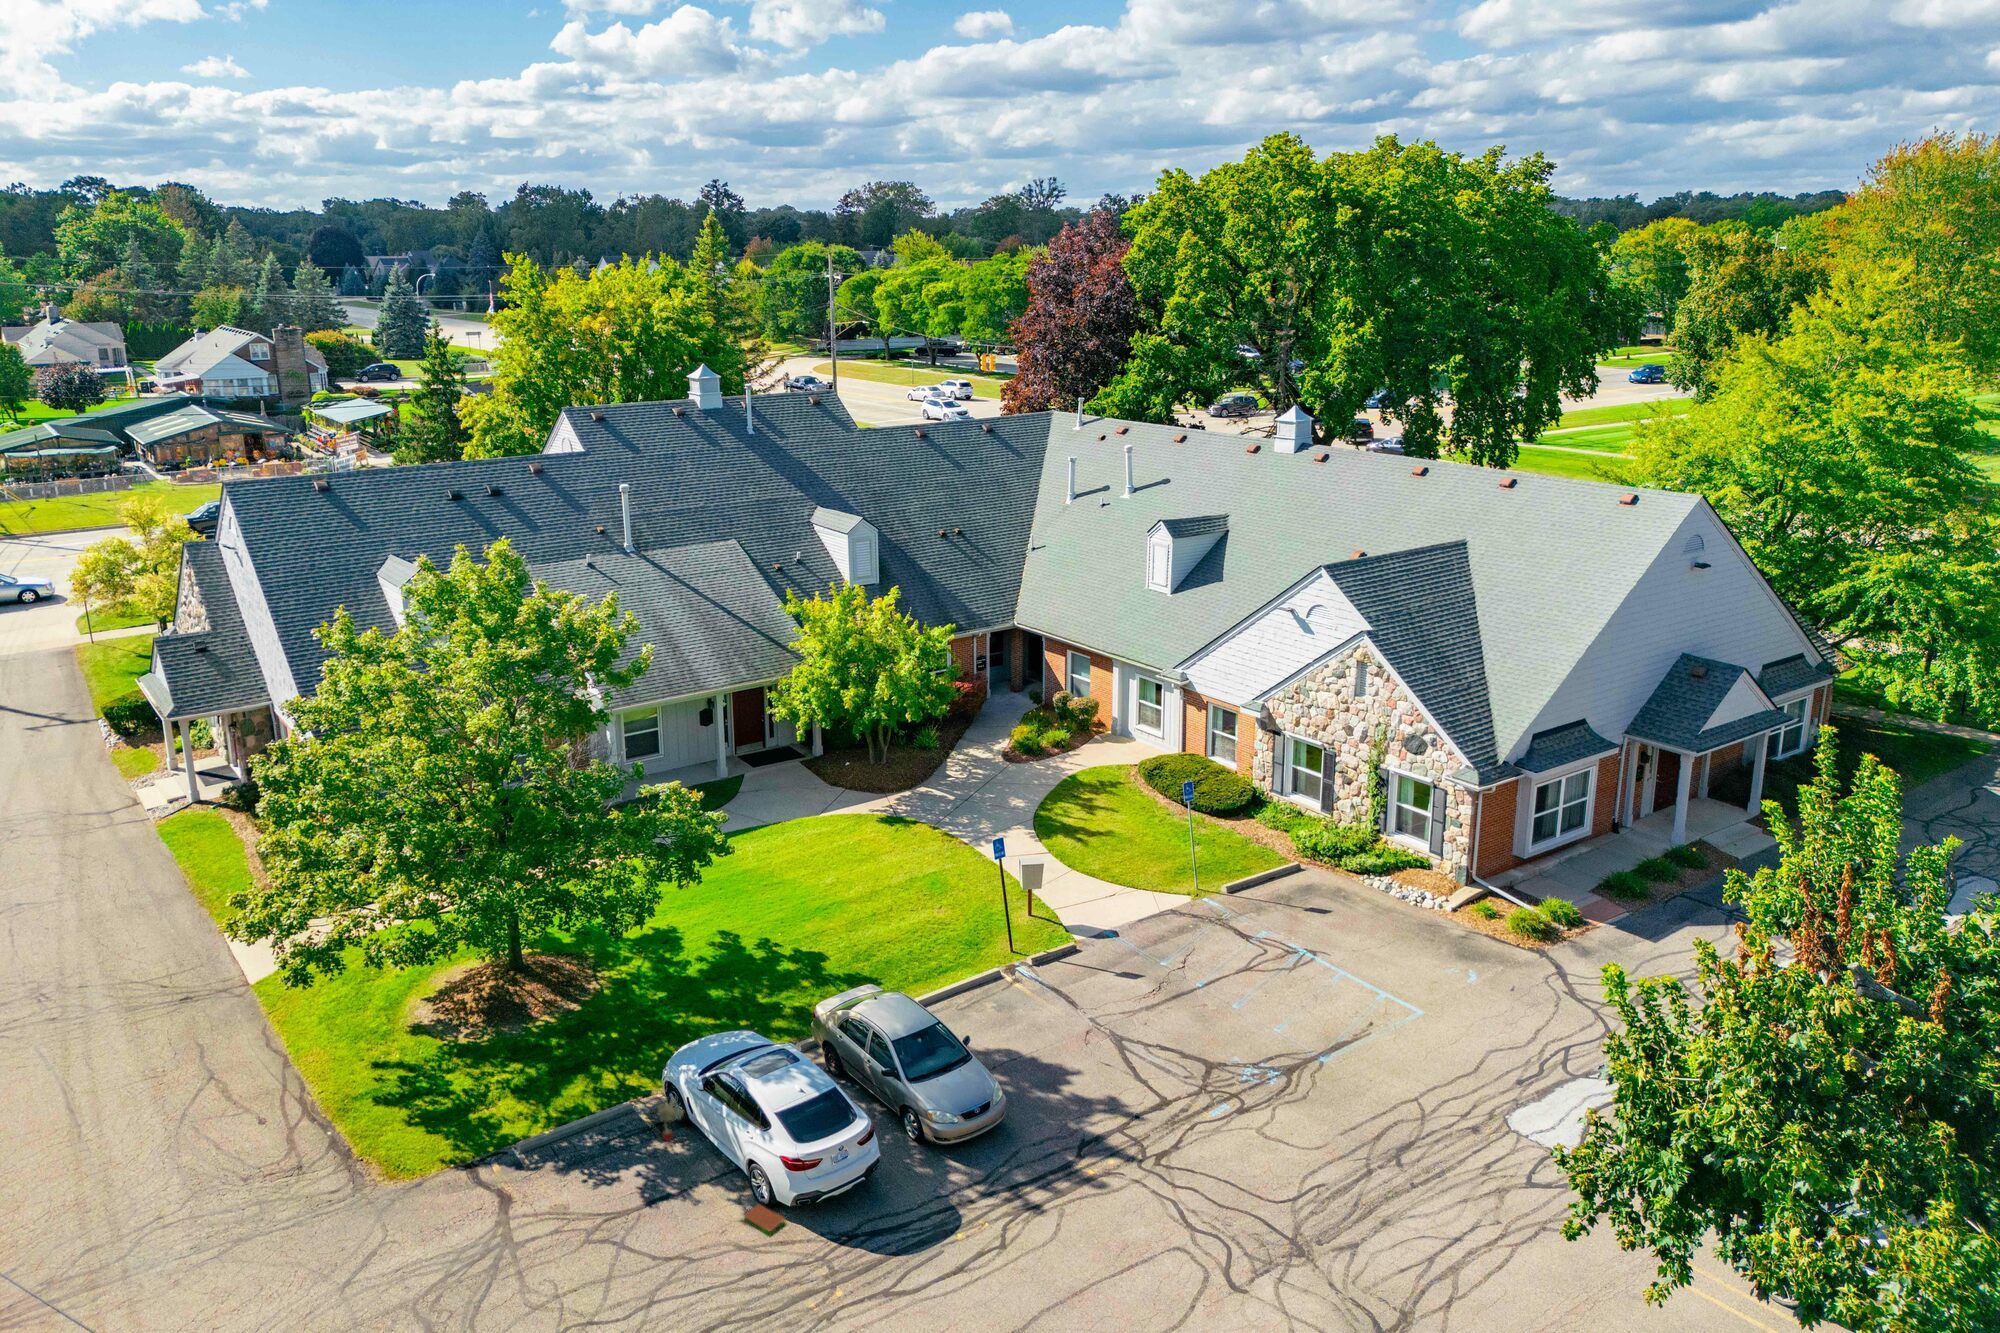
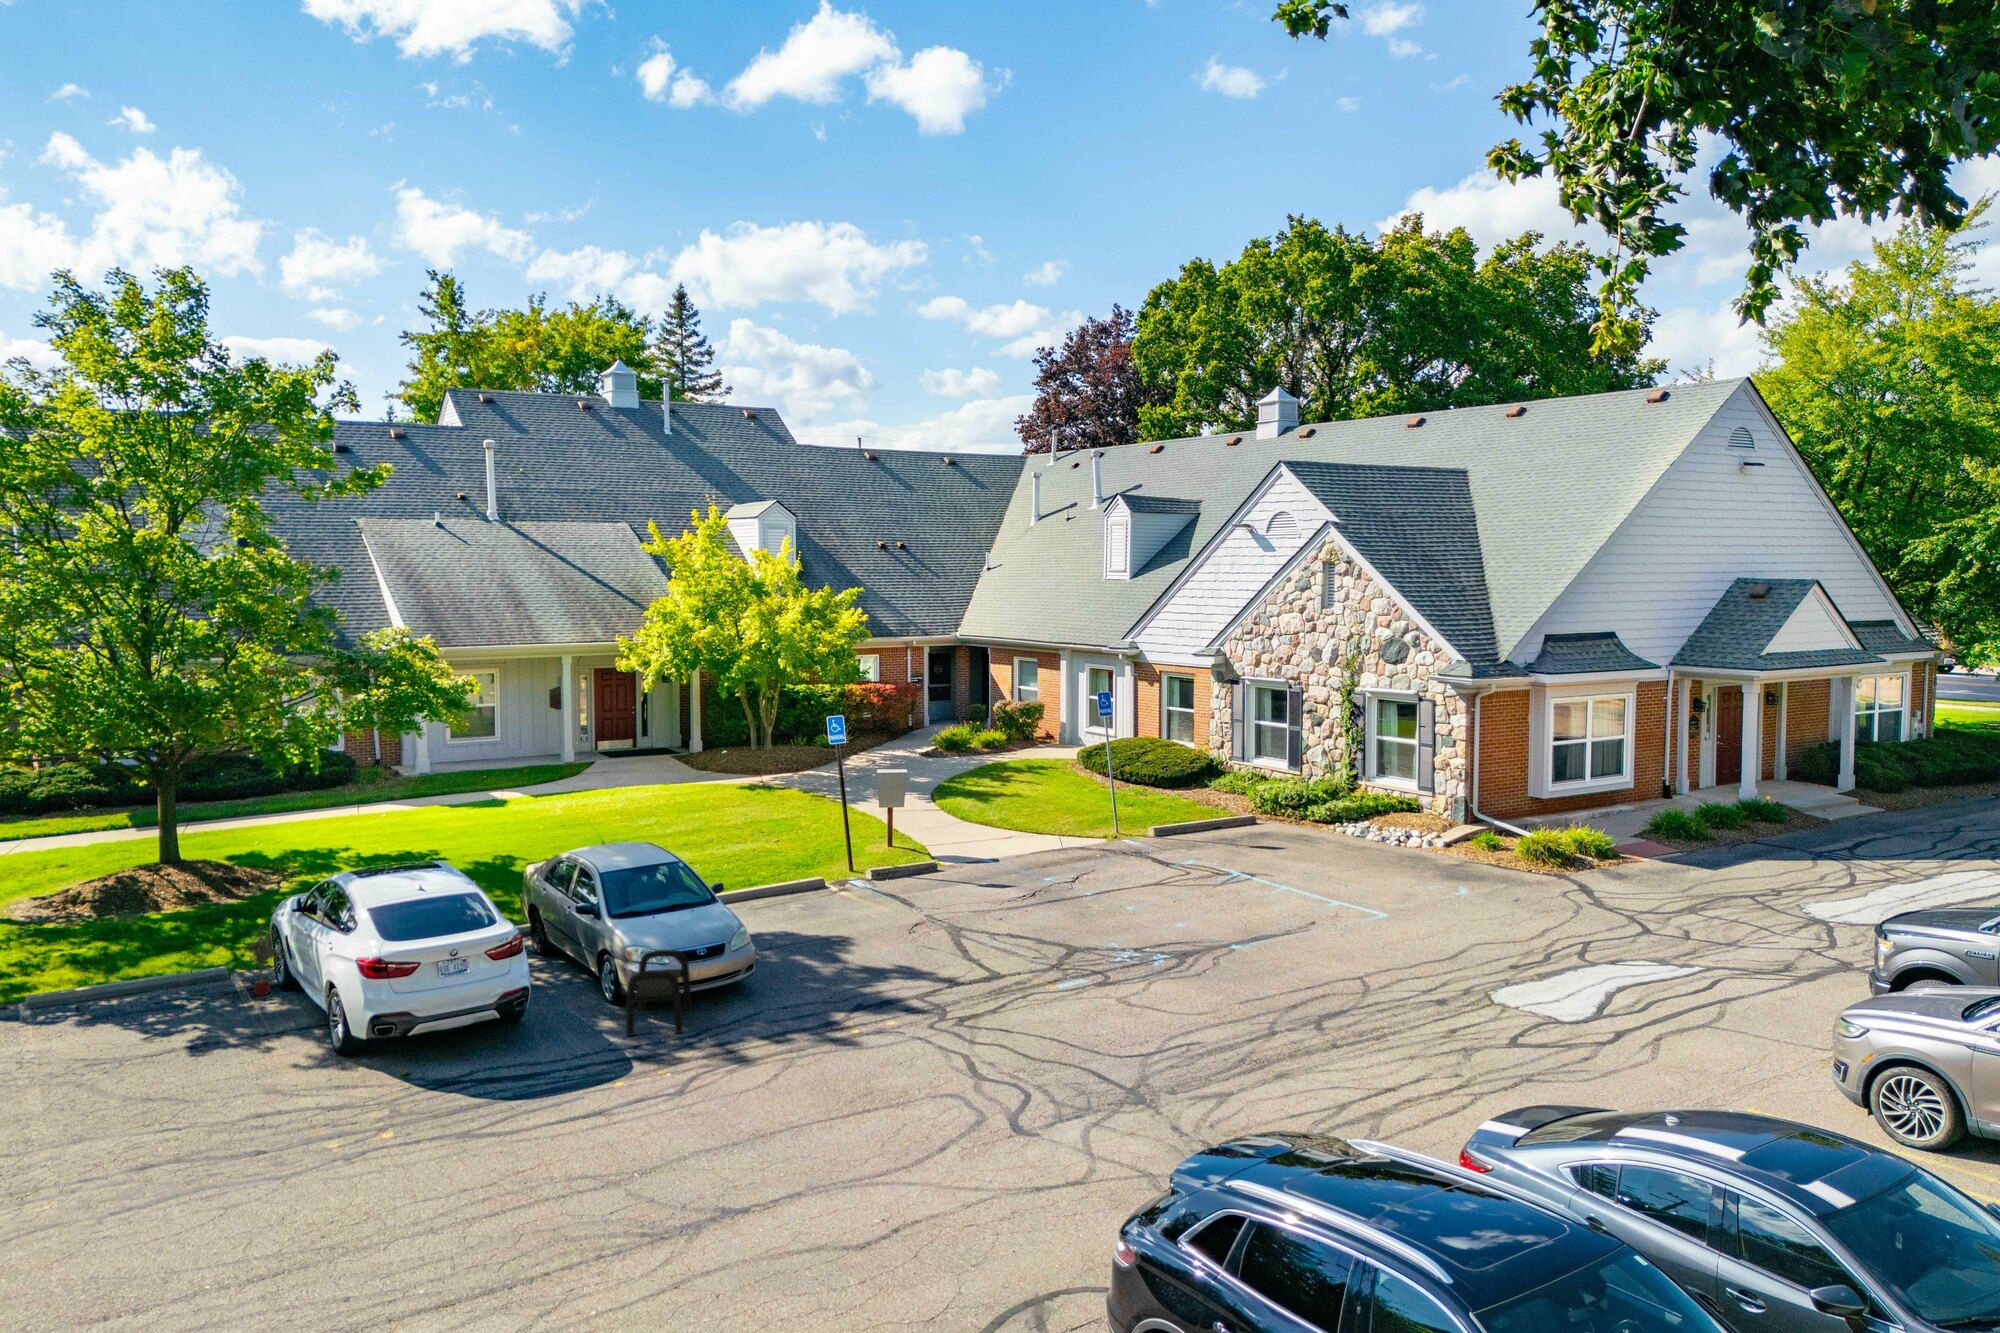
bench: none [941,1116,984,1188] -> present [626,950,691,1036]
storage bin: present [744,1204,786,1236] -> none [298,1040,357,1073]

